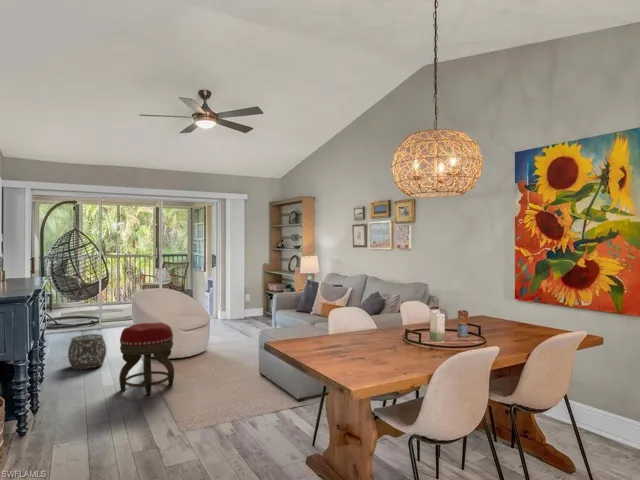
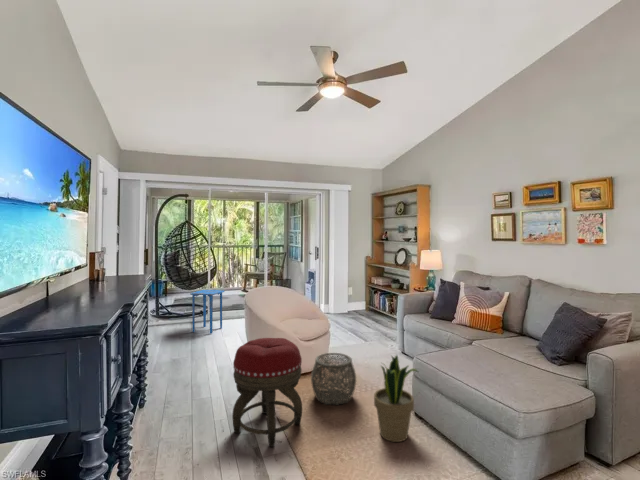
side table: none [80,298,116,339] -> present [190,290,224,333]
potted plant: none [226,330,258,388] -> present [374,356,417,442]
woven basket: present [68,334,106,370] -> present [311,353,356,405]

